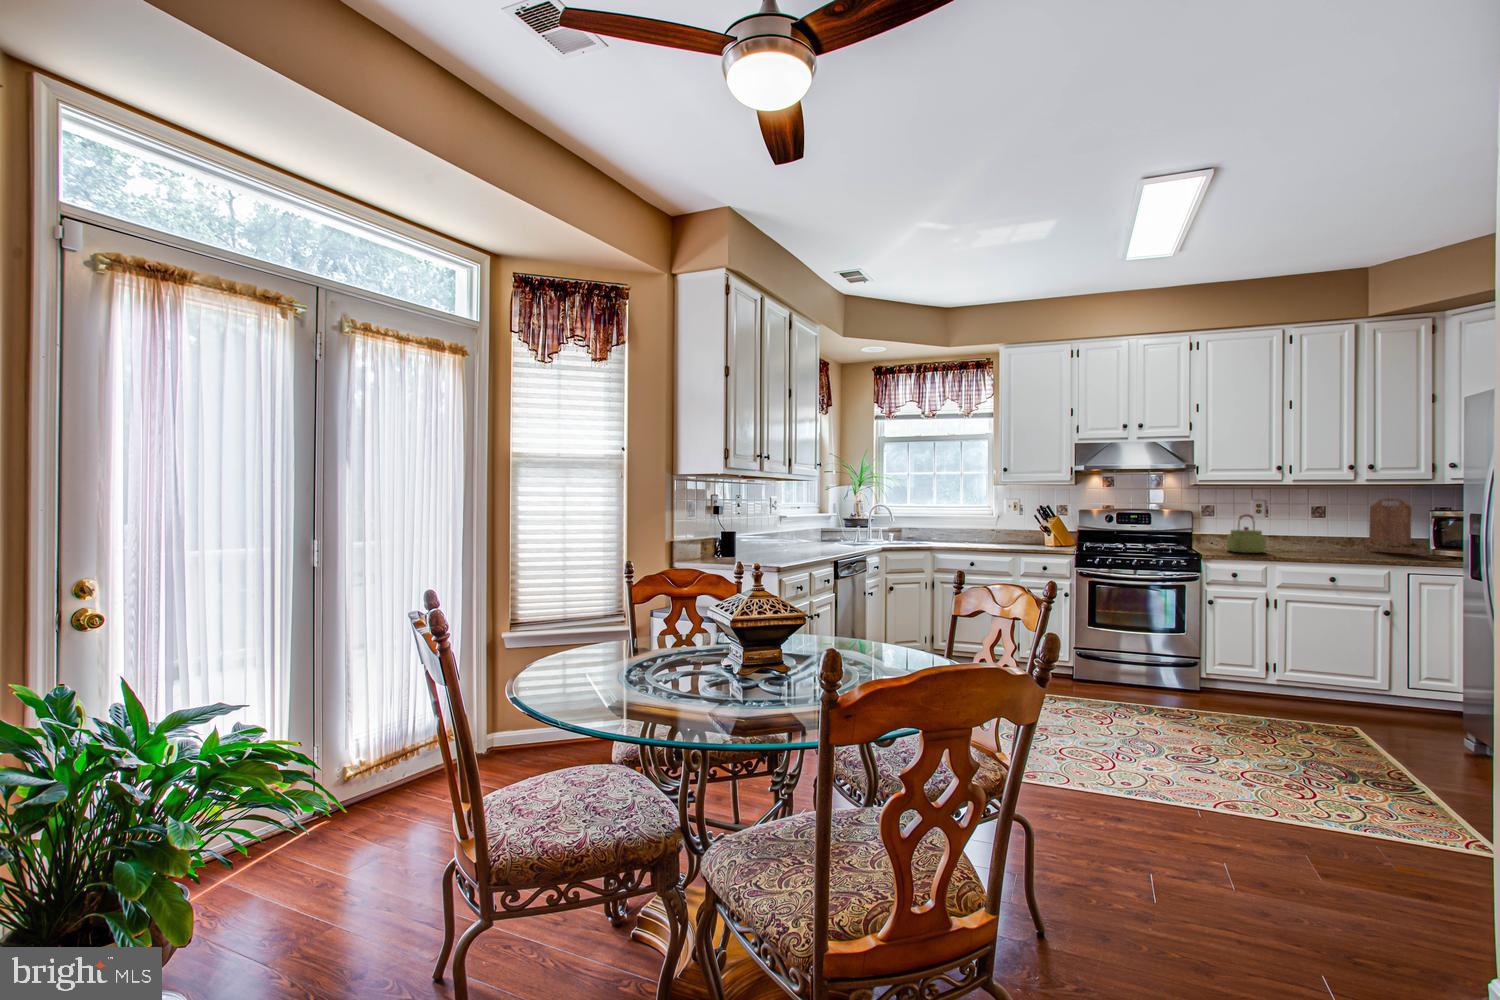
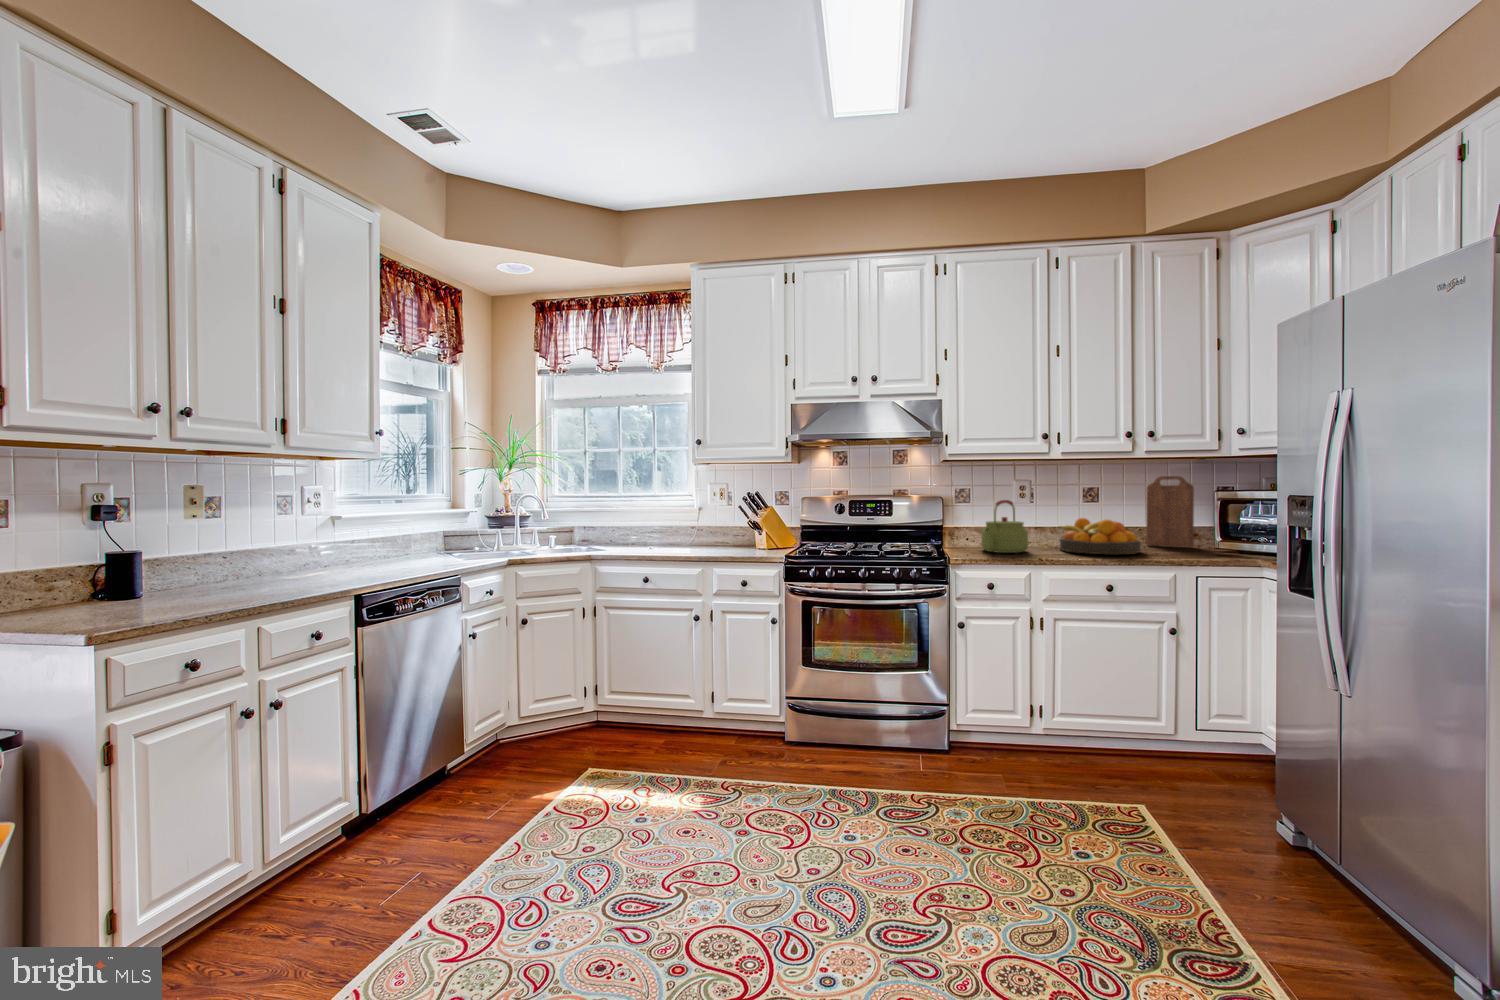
fruit bowl: none [1291,529,1362,556] -> present [1059,518,1141,554]

